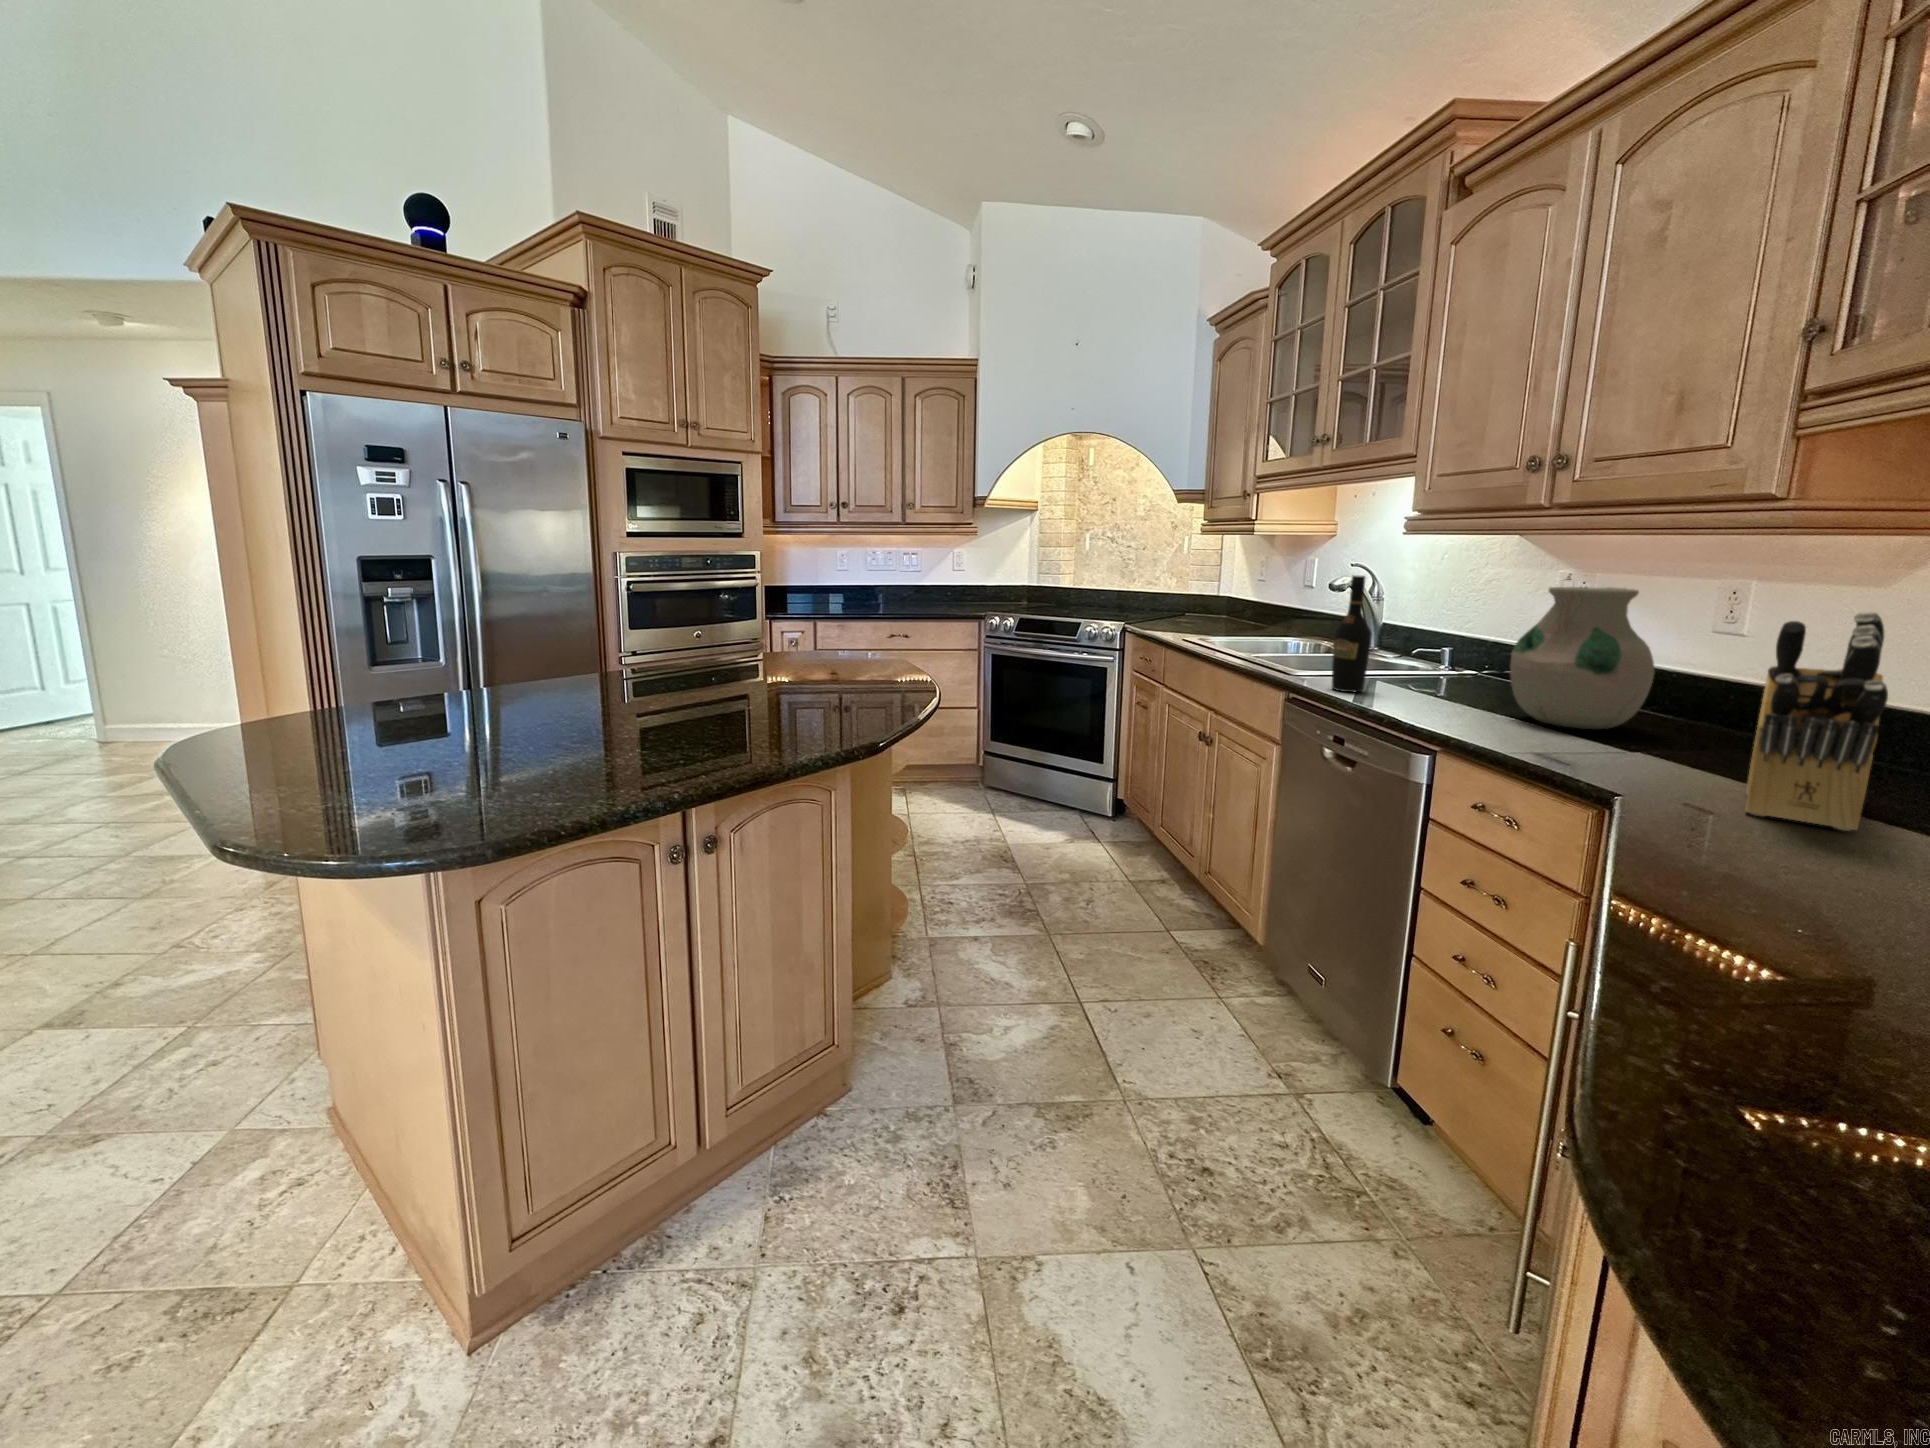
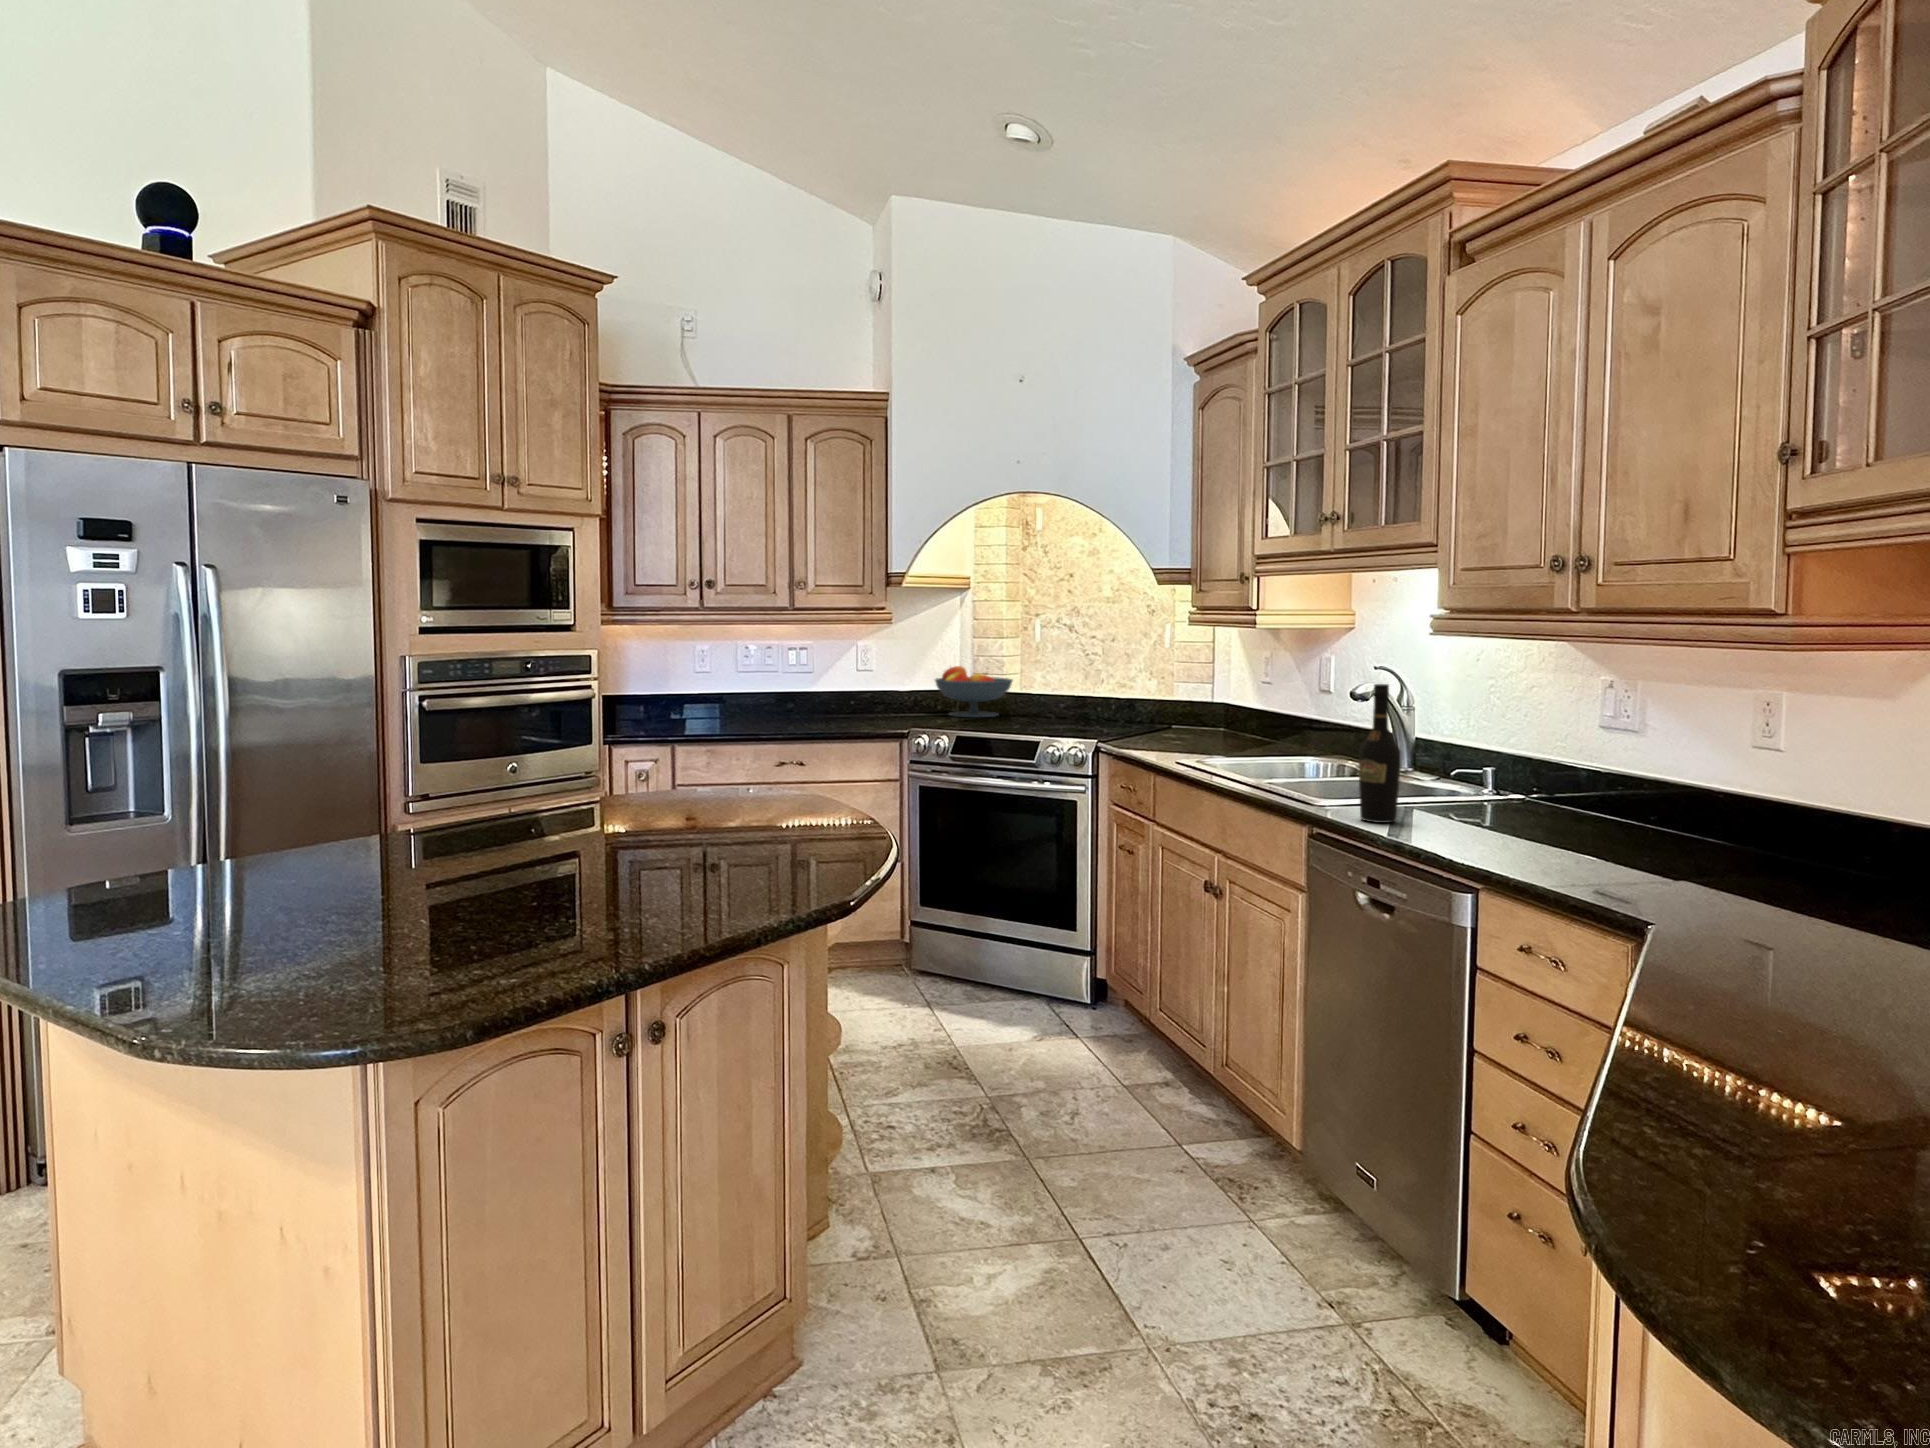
fruit bowl: none [1009,569,1067,606] -> present [935,666,1013,717]
vase: present [1510,587,1654,729] -> none [1549,697,1690,857]
knife block: present [1745,611,1888,831] -> none [1757,730,1857,944]

